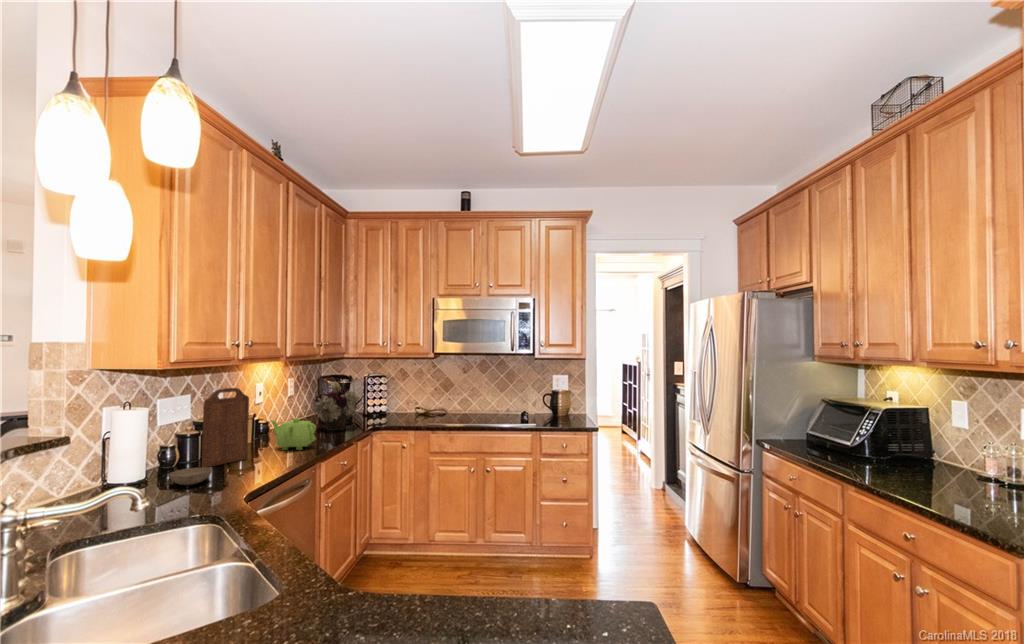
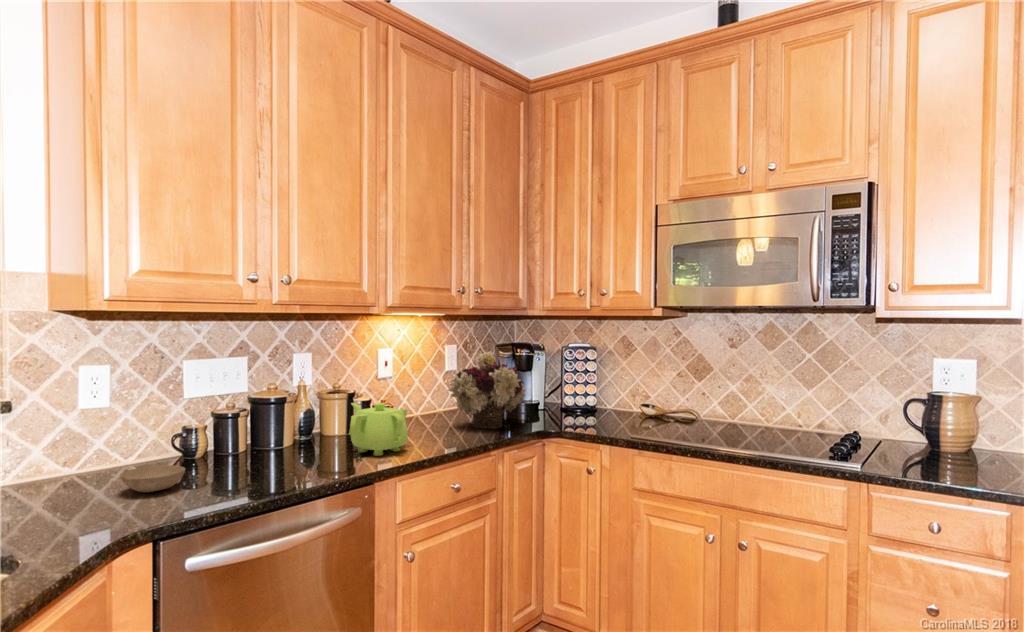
cutting board: present [202,388,249,467] -> none [221,349,293,465]

